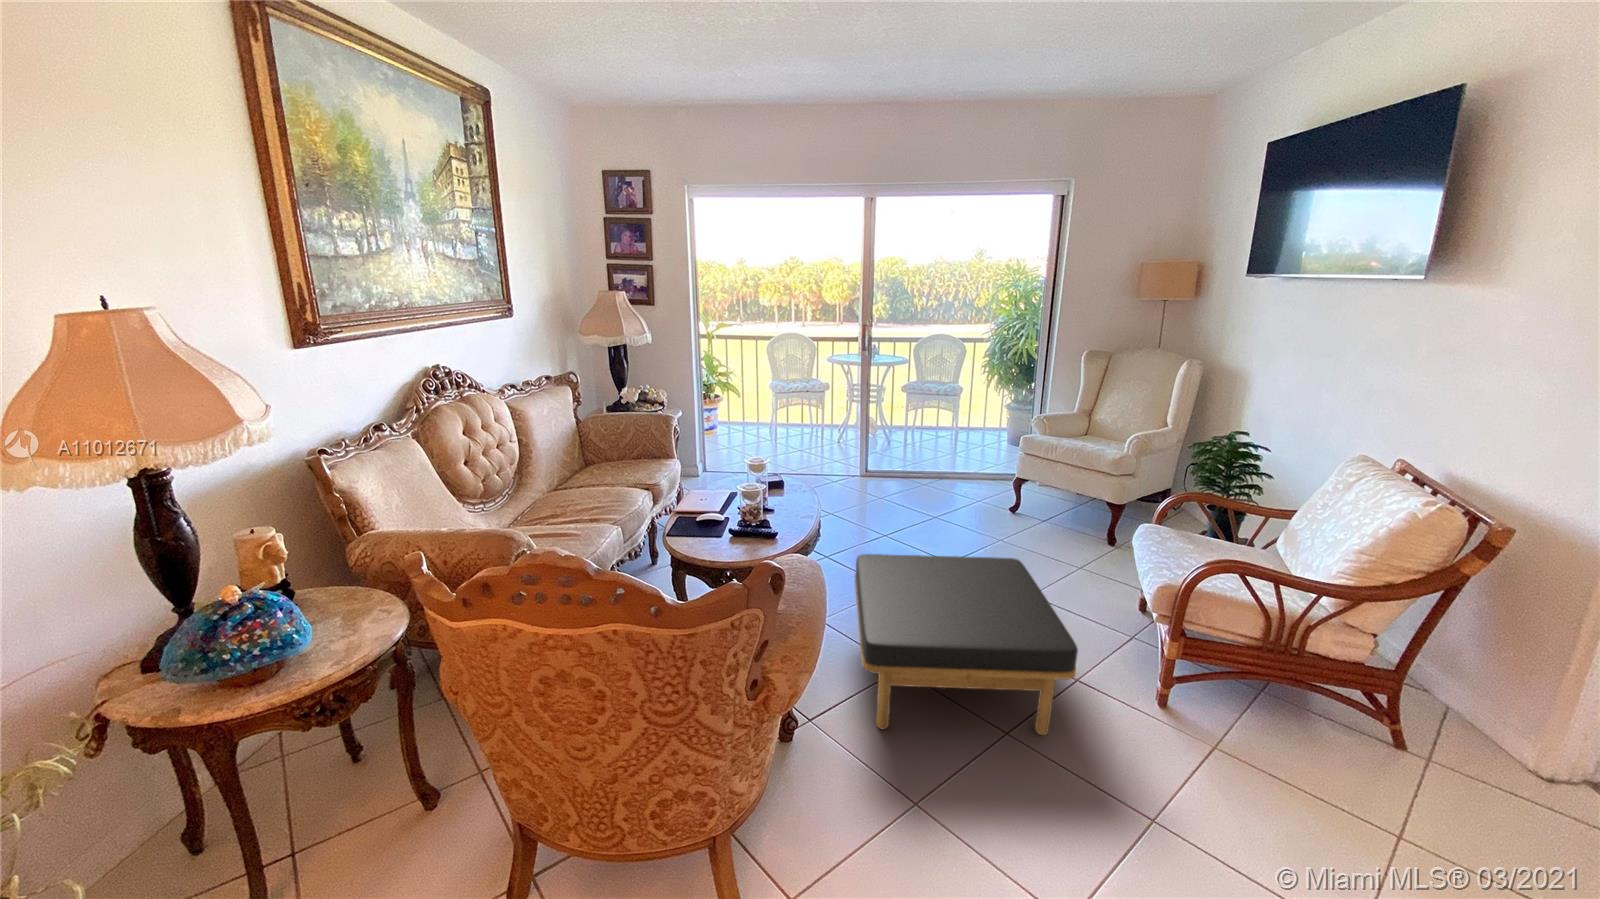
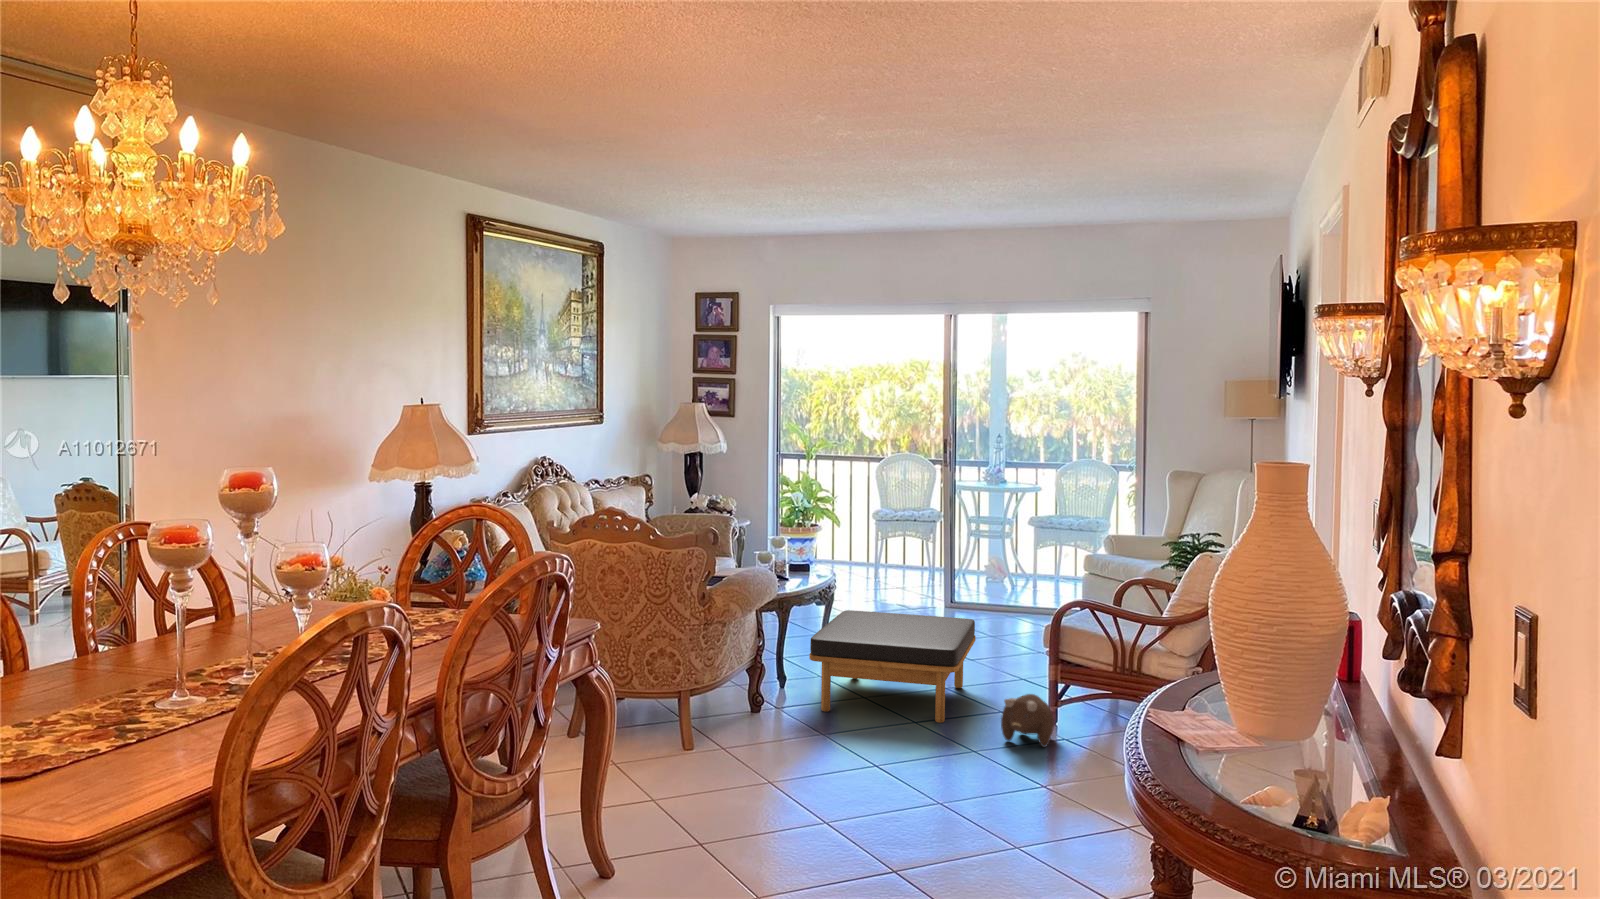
plush toy: none [1160,708,1250,793] -> present [1001,694,1054,747]

